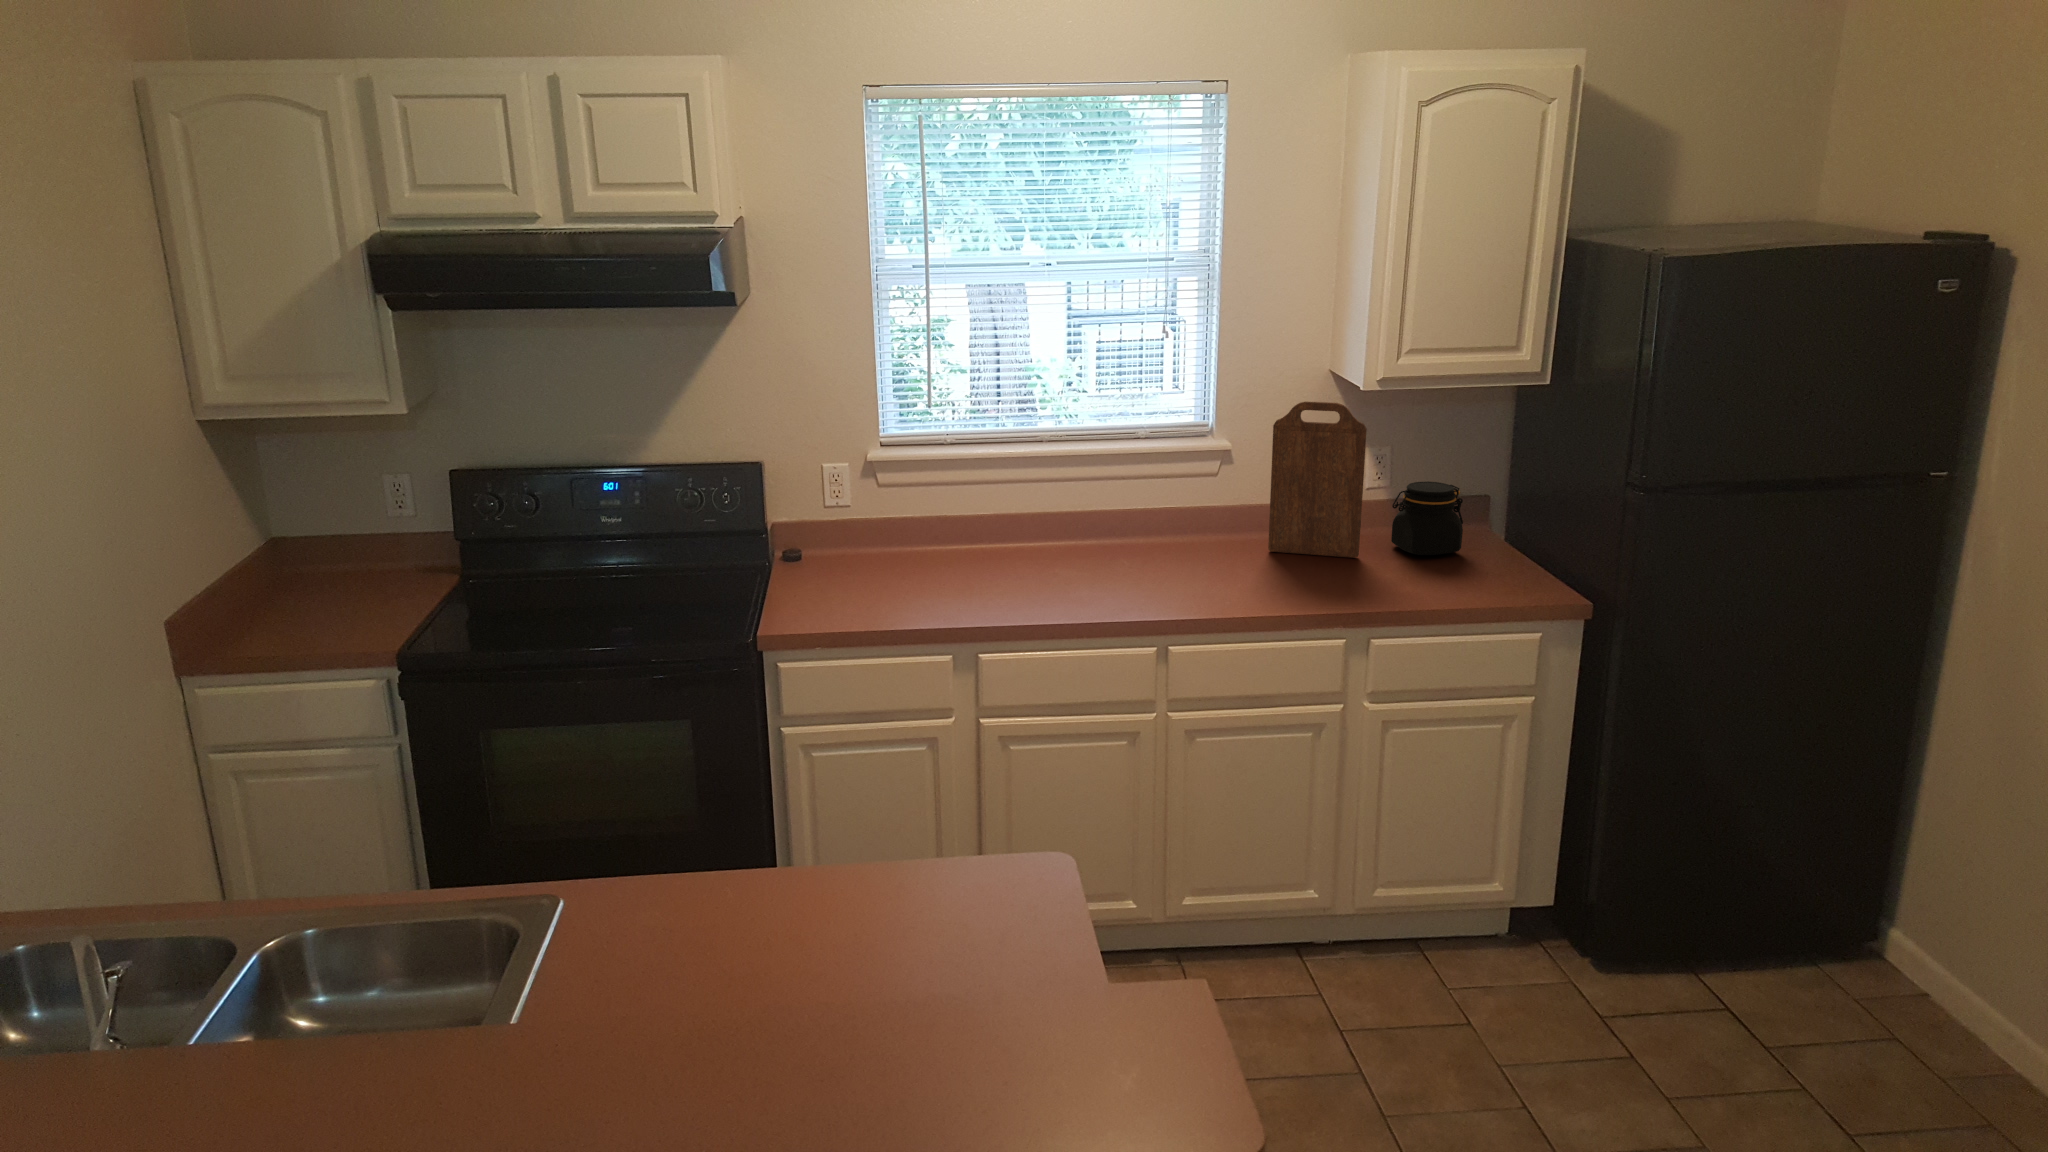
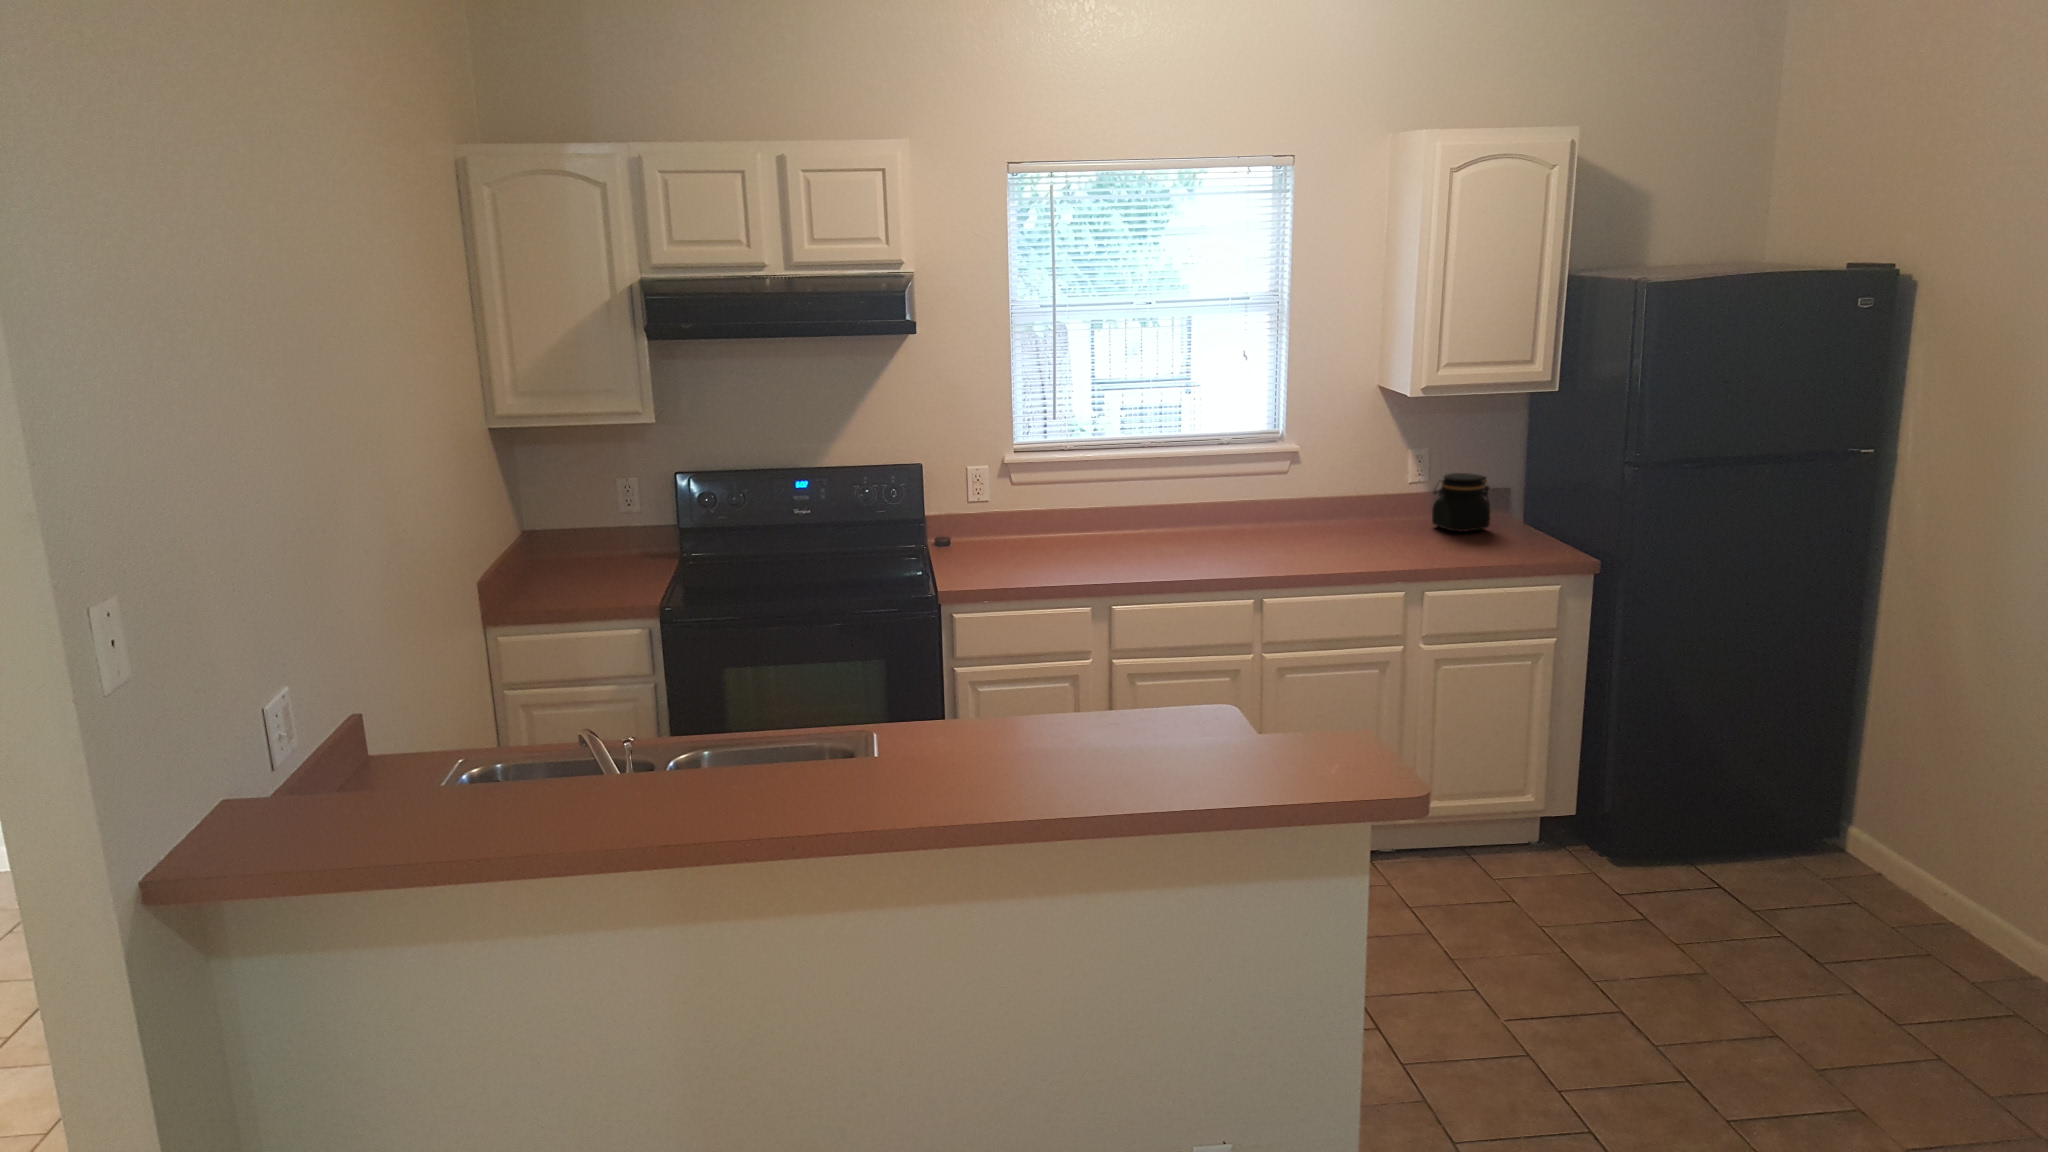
cutting board: present [1268,401,1367,558] -> none [1332,408,1412,535]

